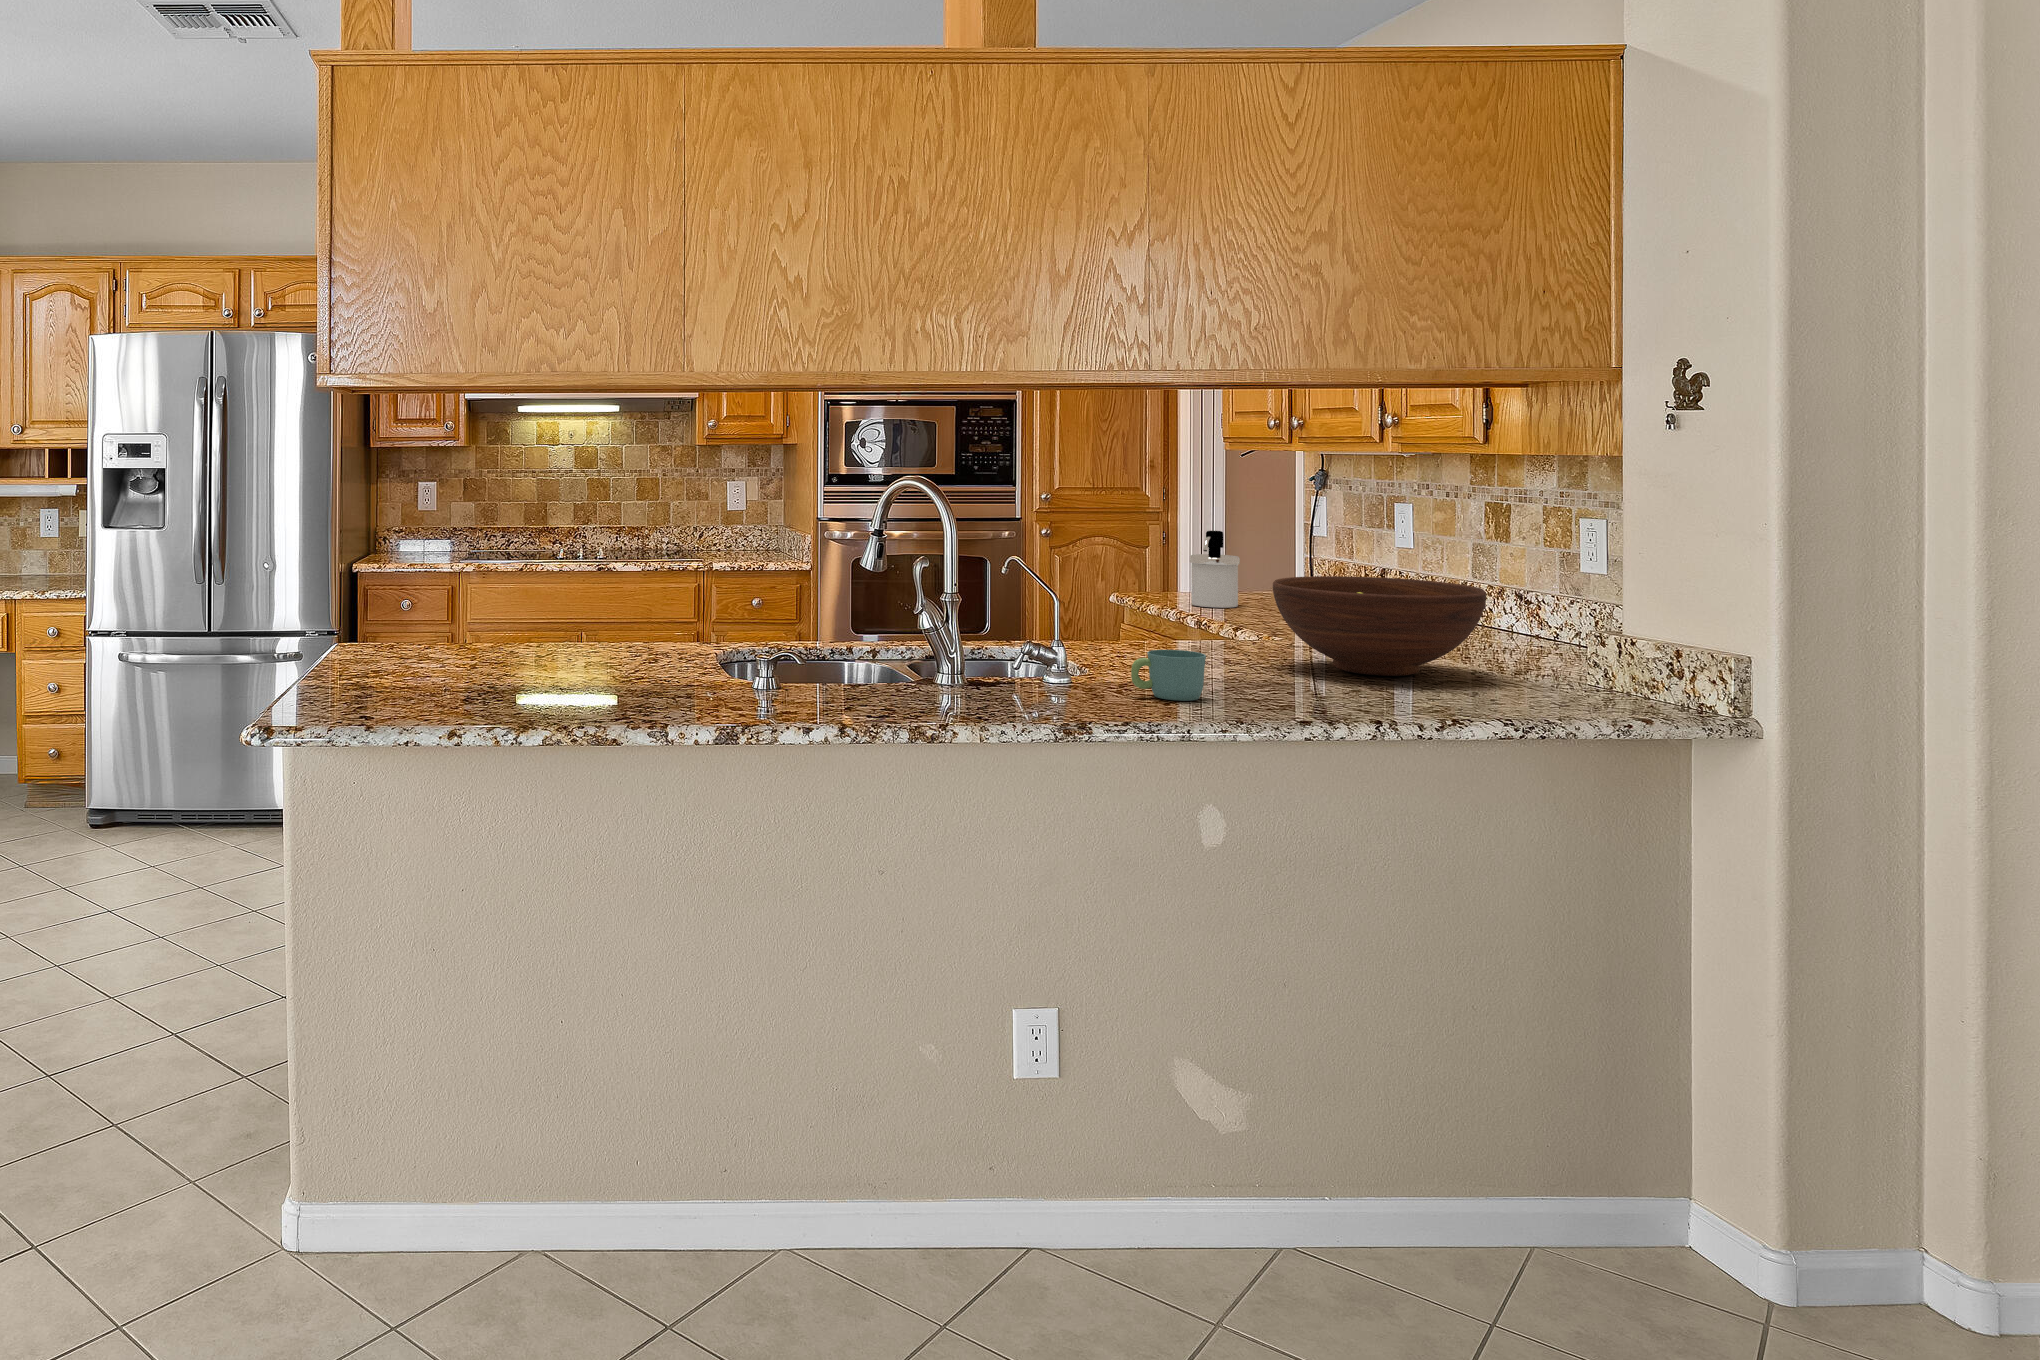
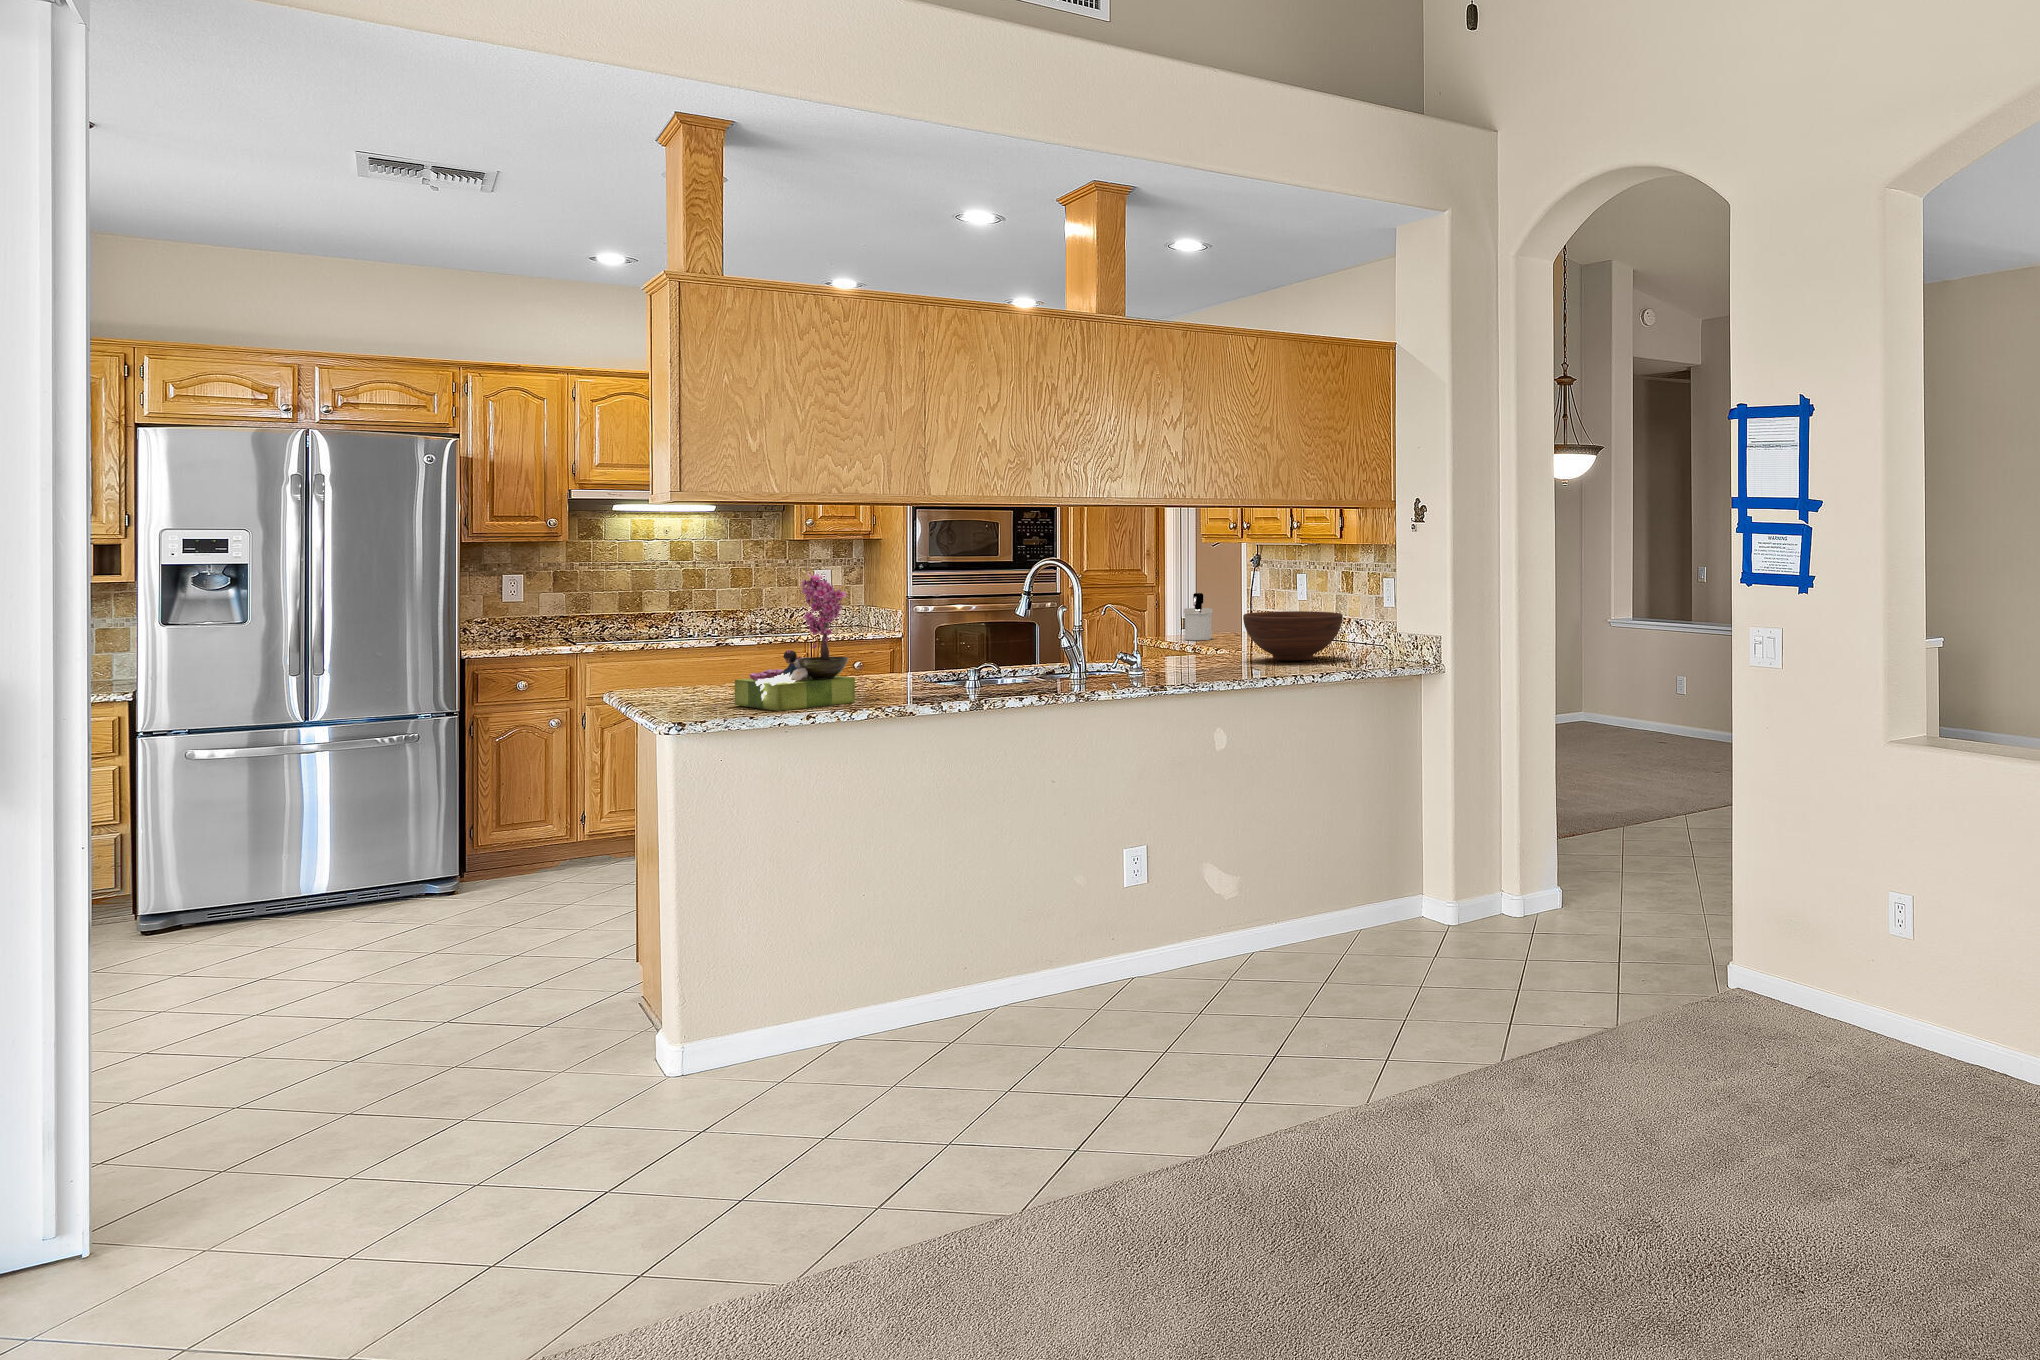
flower arrangement: none [430,492,578,707] -> present [735,573,855,711]
mug: present [1131,650,1206,701] -> none [1180,651,1218,676]

